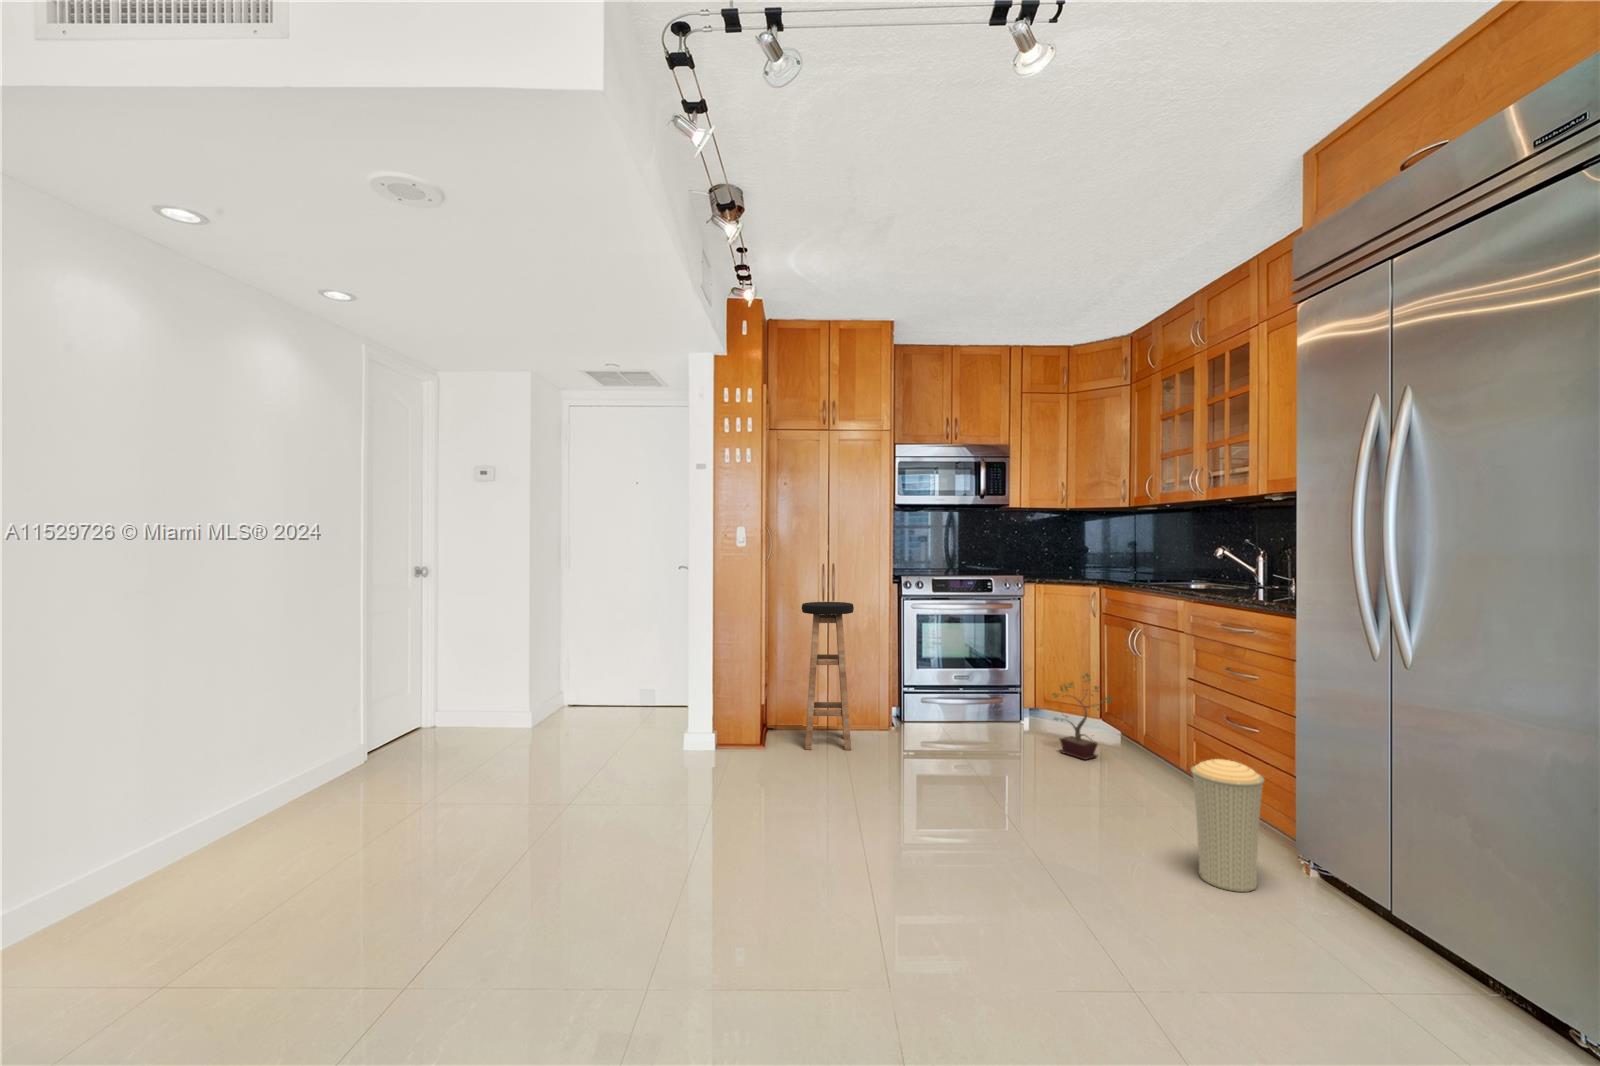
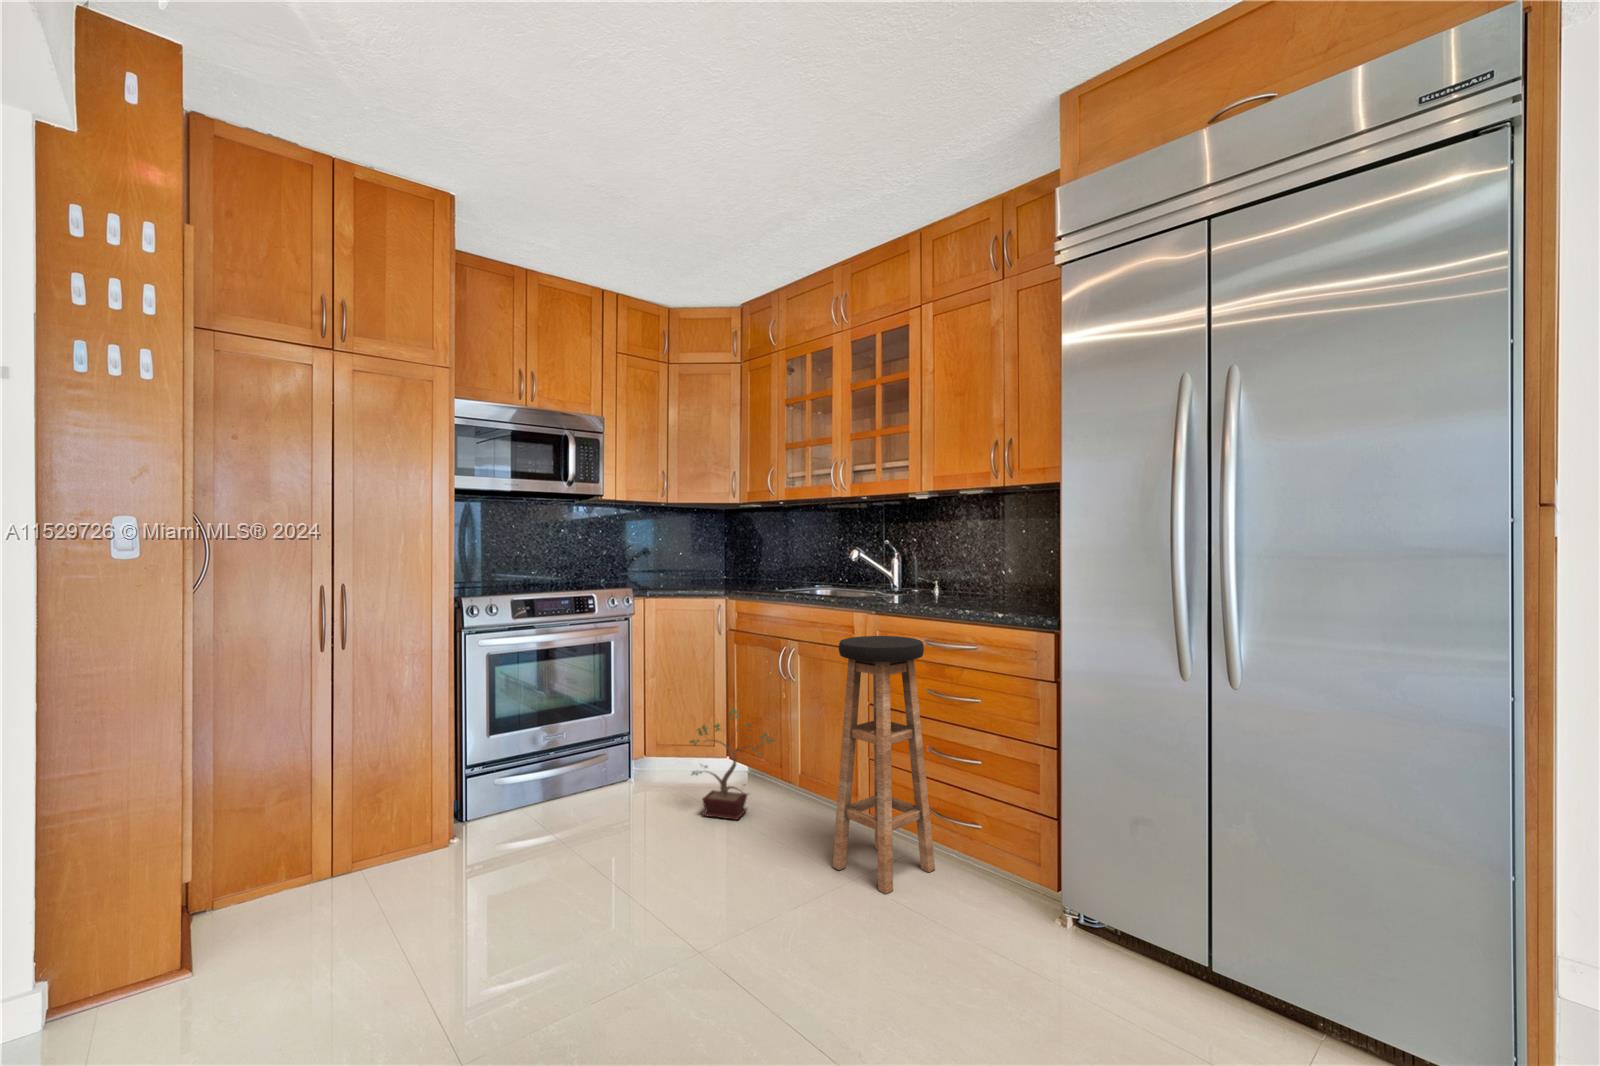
bar stool: present [802,602,854,750] -> present [832,636,935,894]
trash can: present [1191,759,1264,892] -> none [981,813,1065,987]

